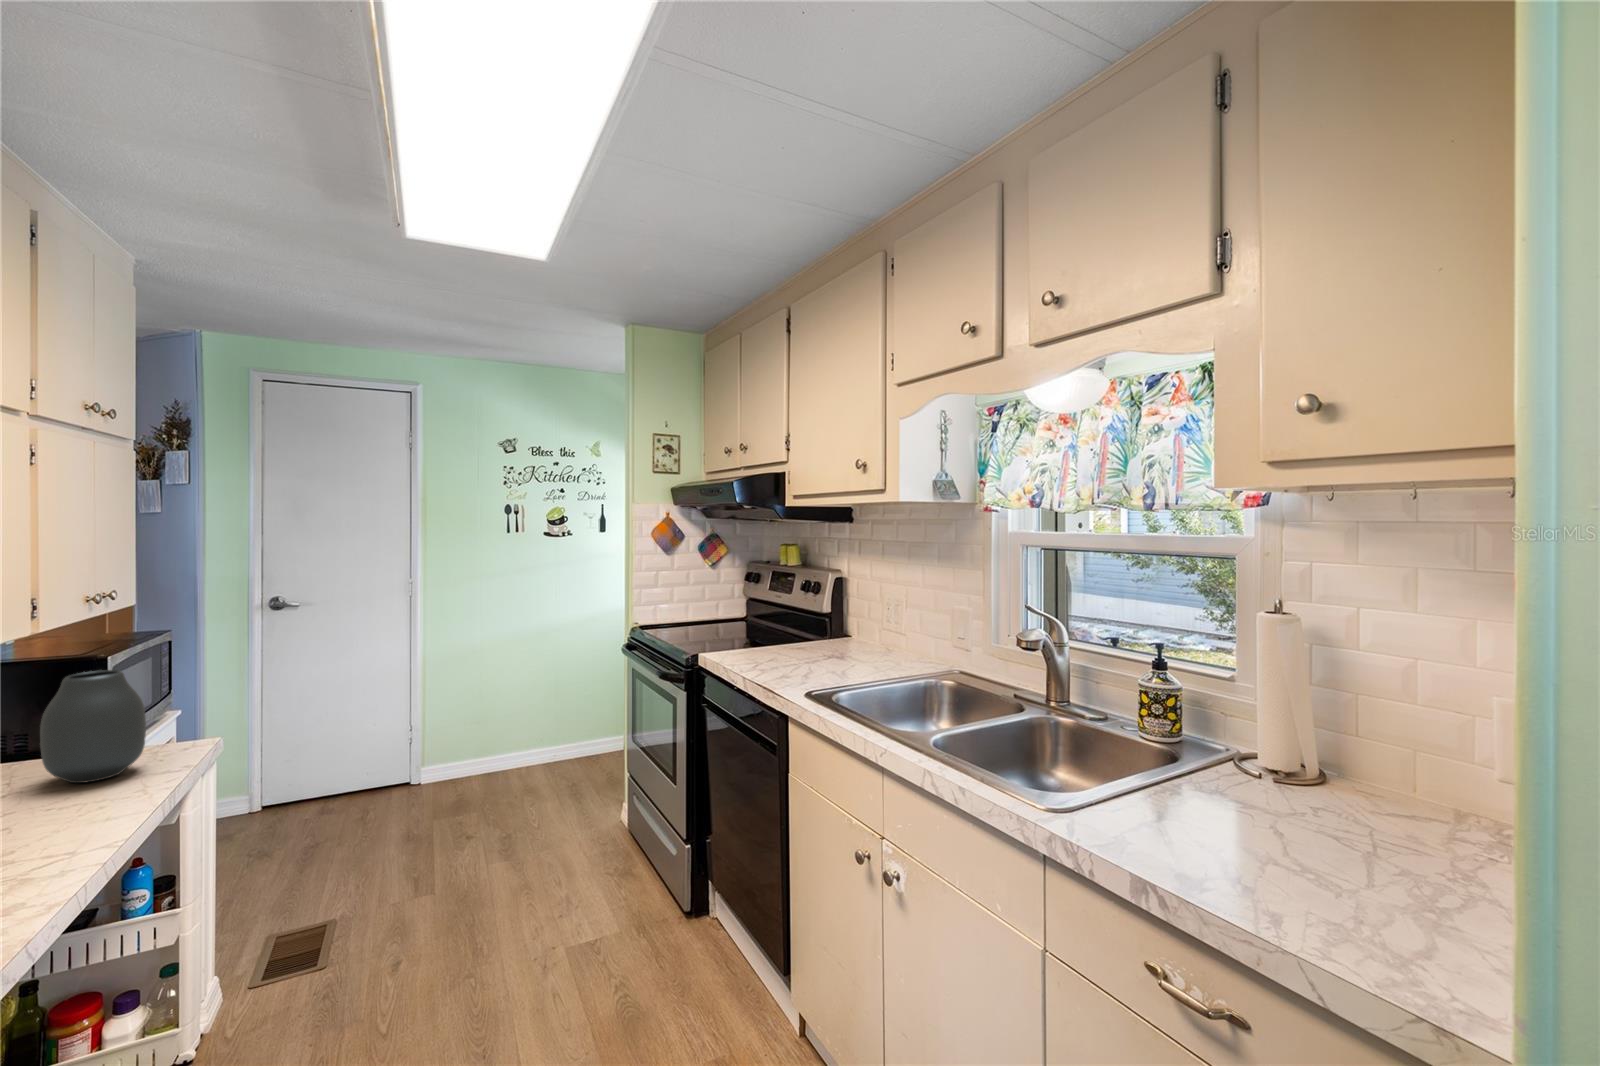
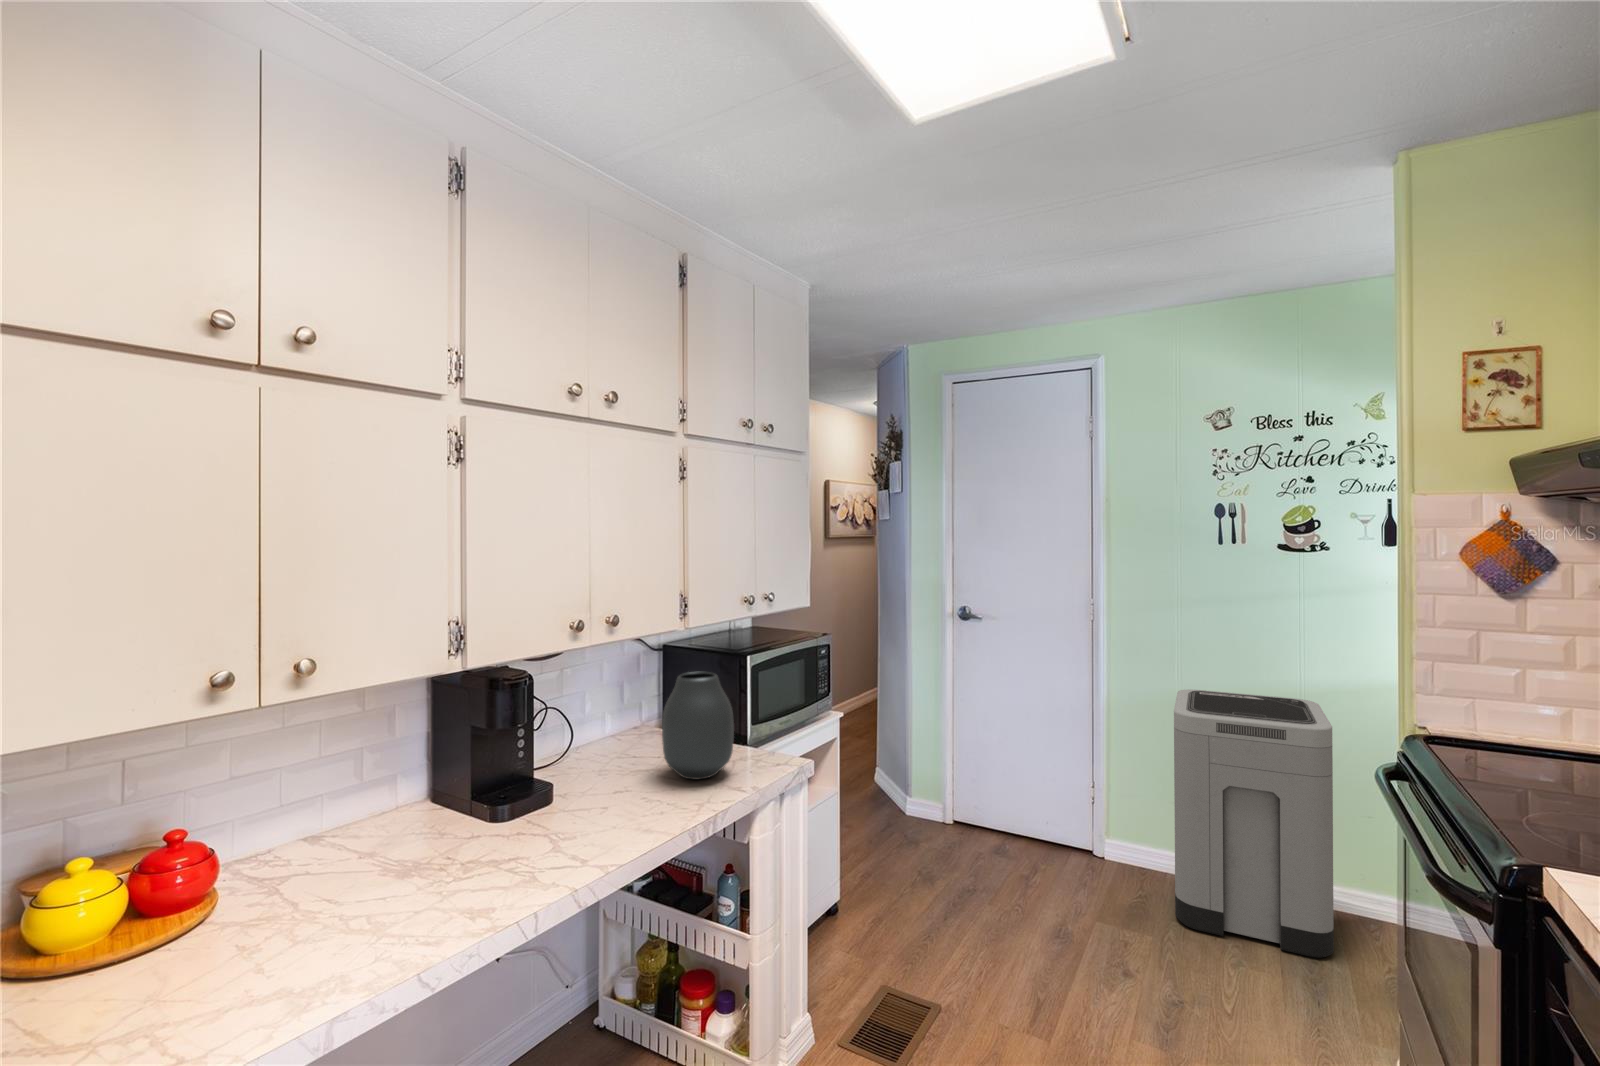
trash can: none [481,635,584,804] -> present [1174,689,1334,958]

